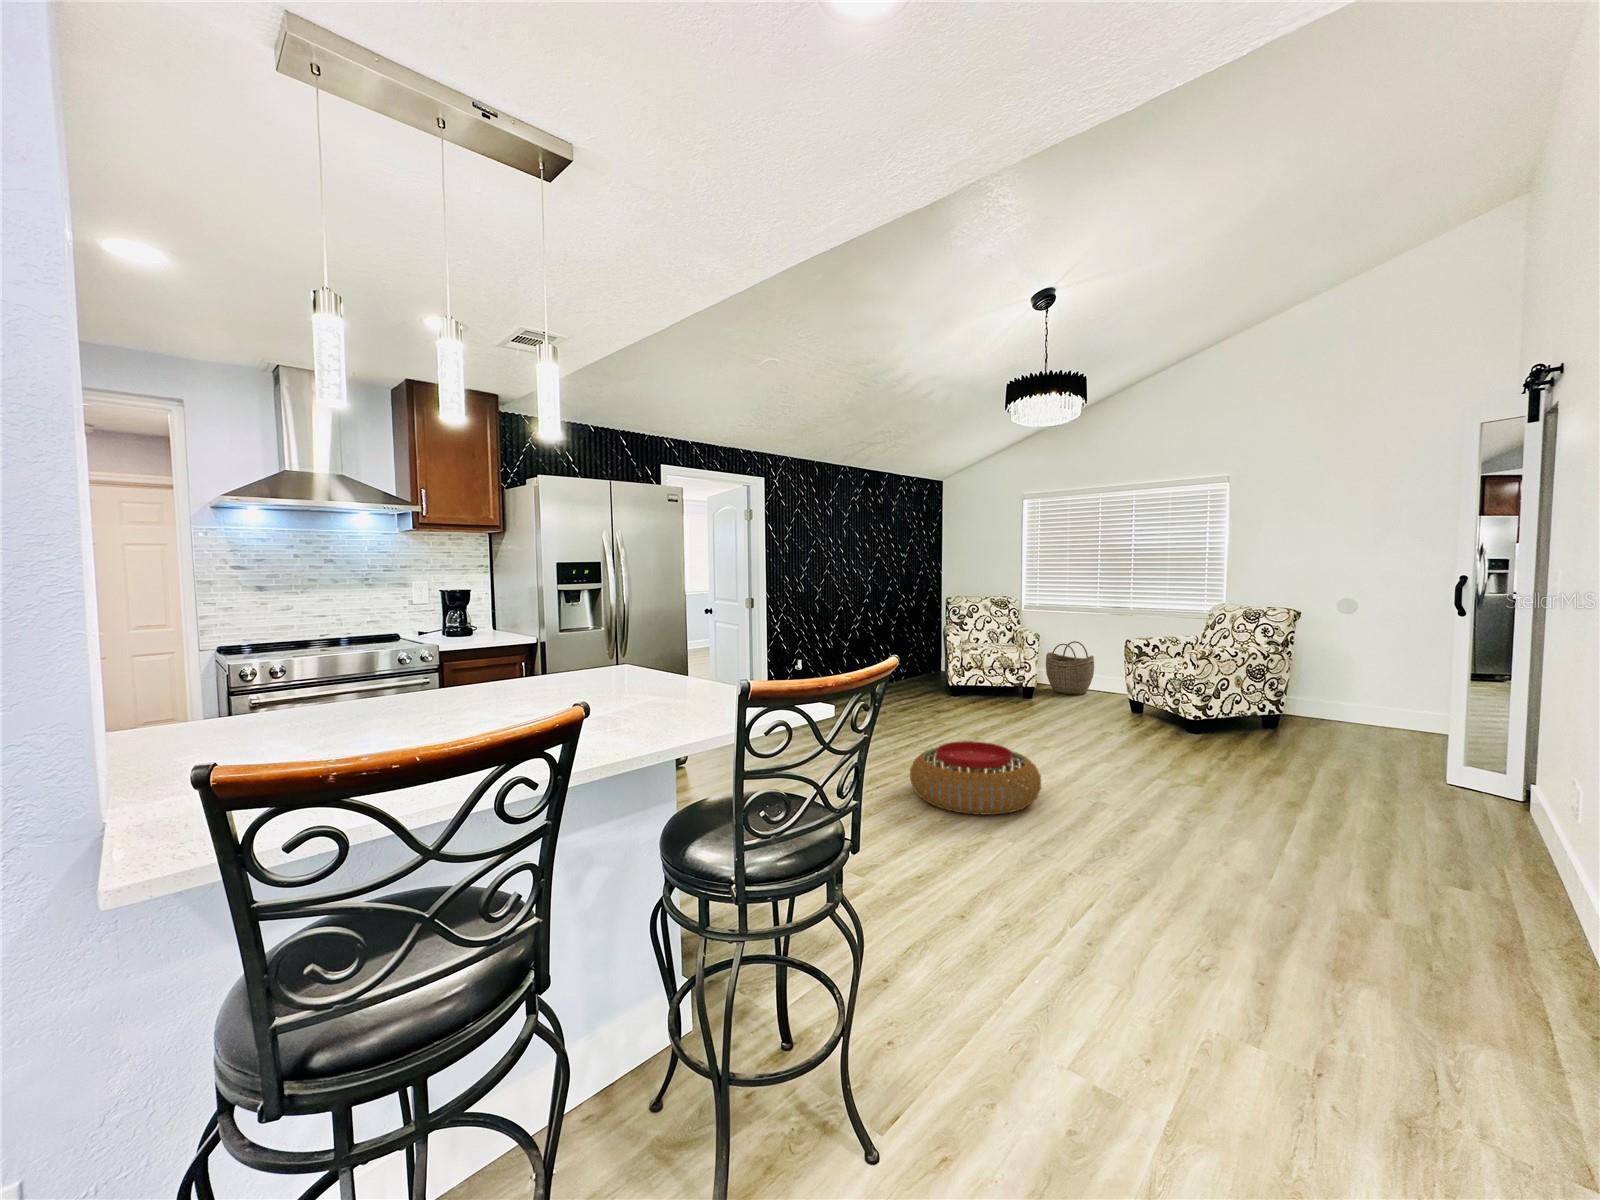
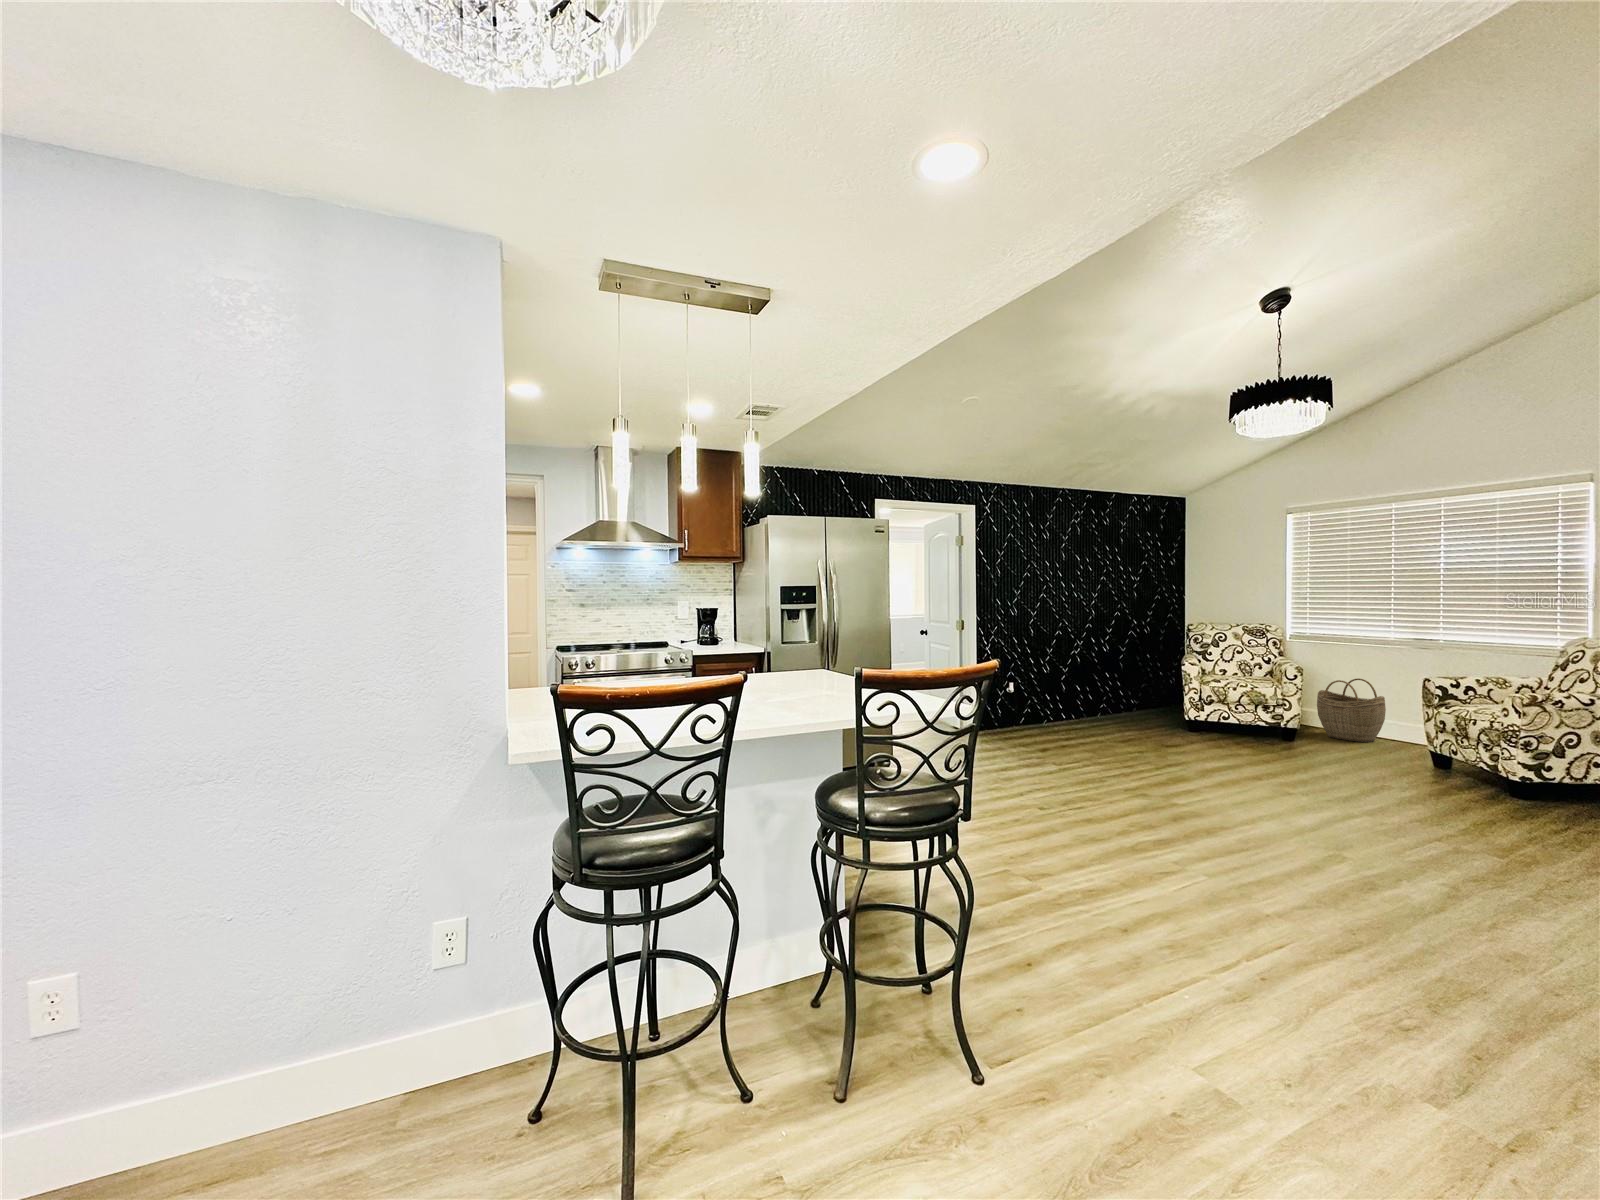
pouf: present [910,741,1041,815] -> none [1106,772,1259,849]

